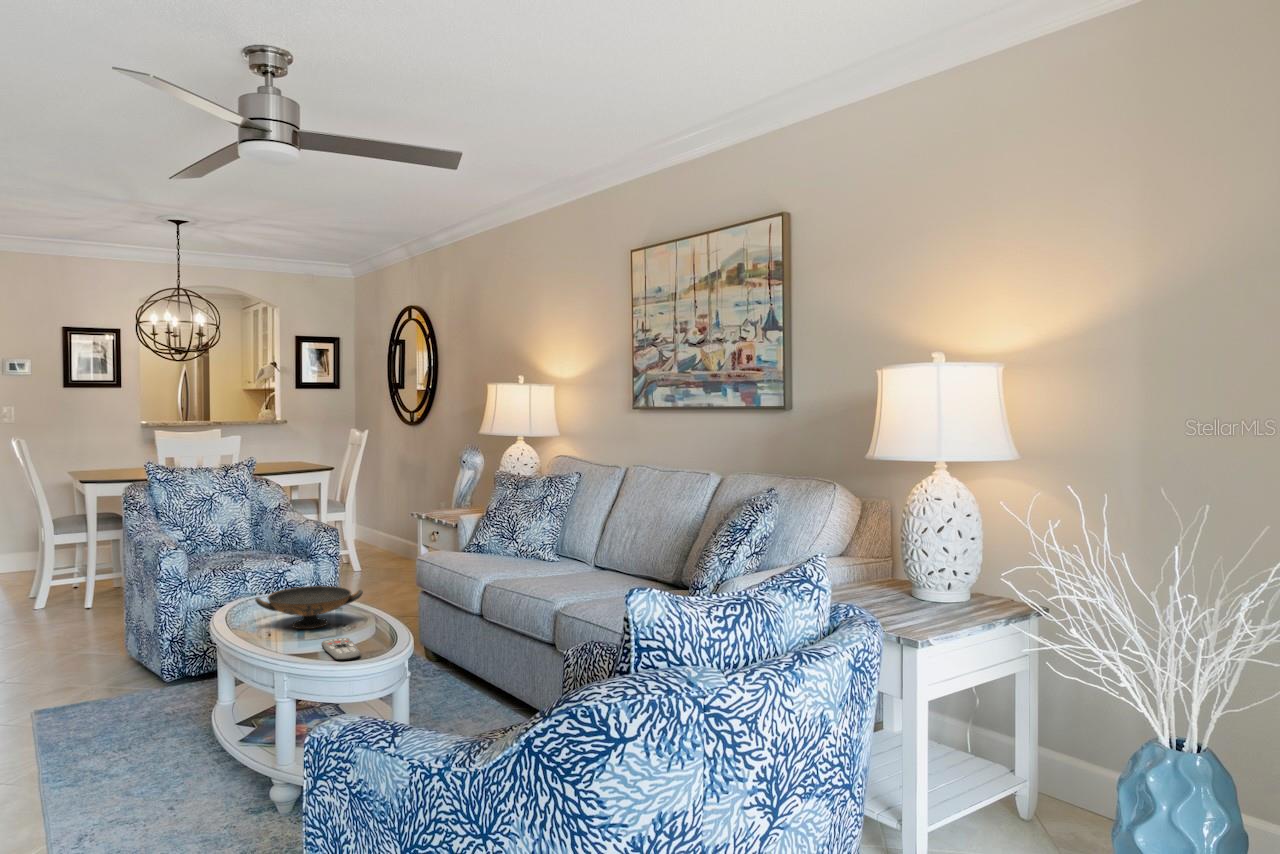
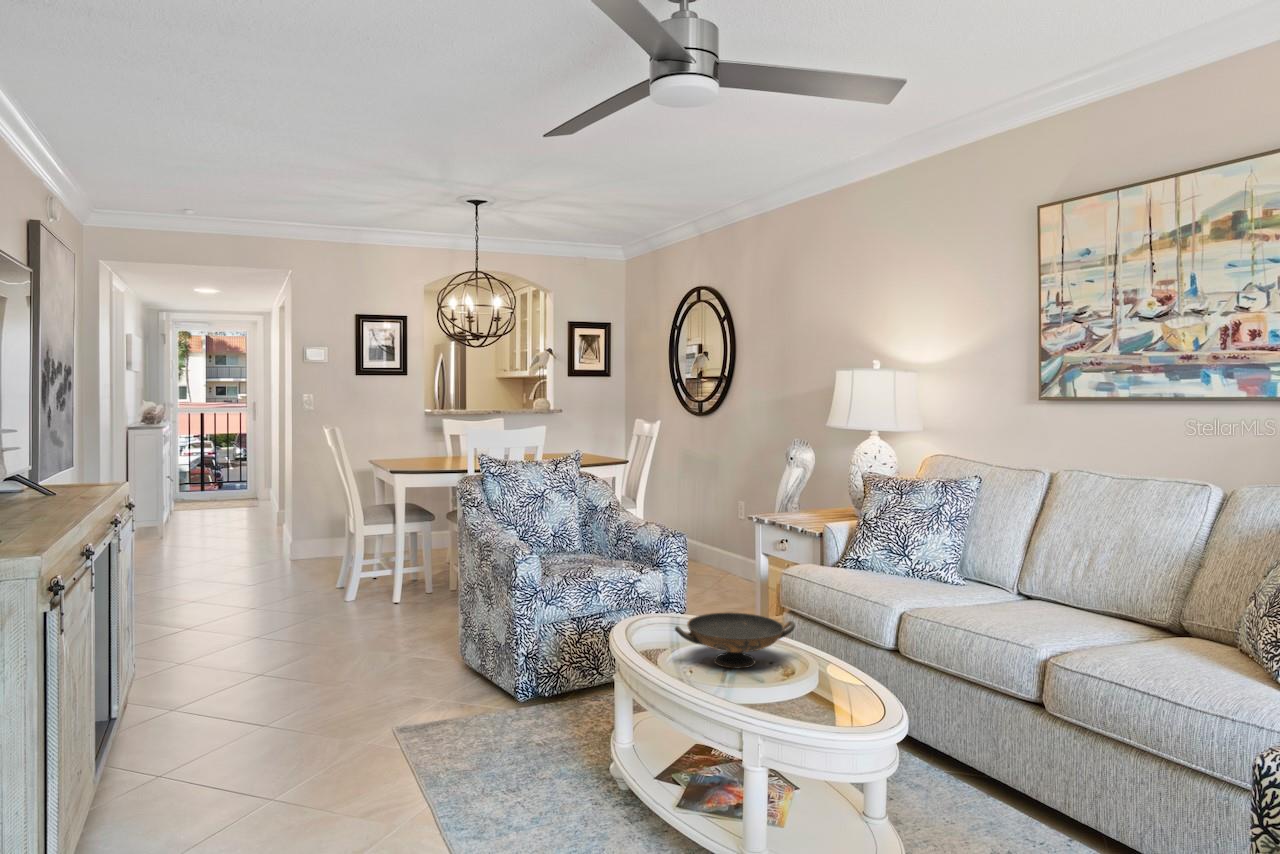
remote control: present [321,638,360,660] -> none [782,689,848,724]

